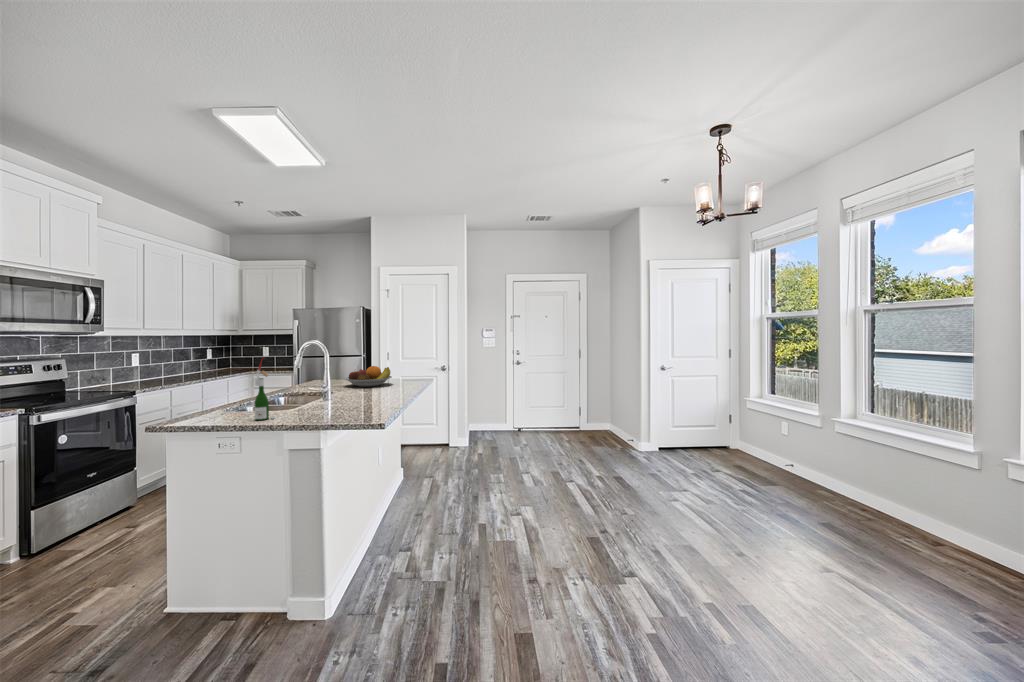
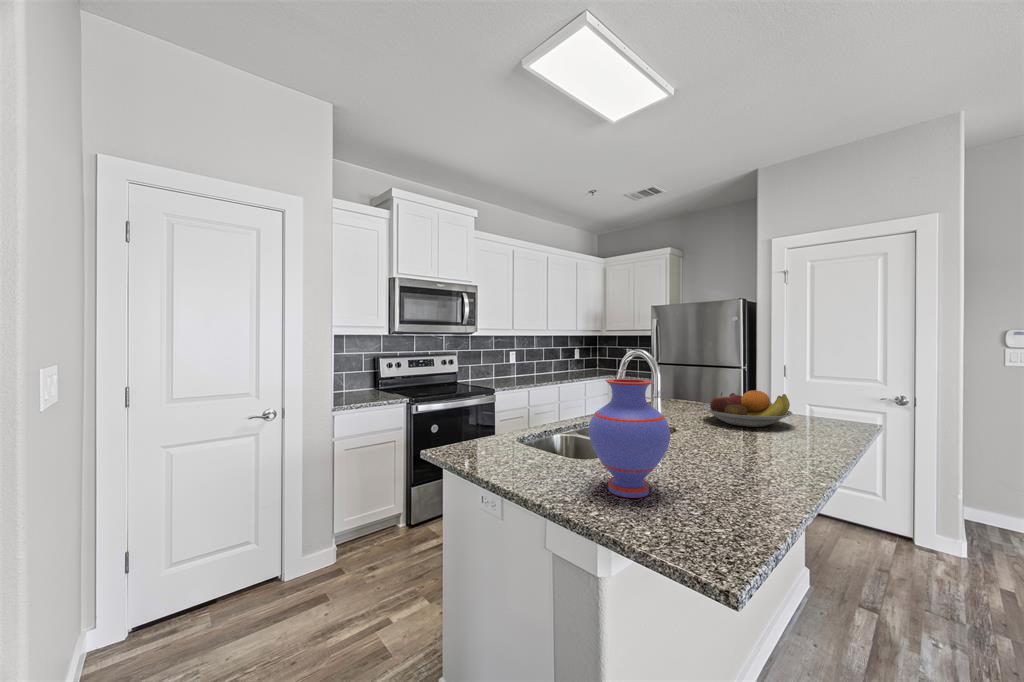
wine bottle: present [255,358,275,420] -> none [520,371,551,485]
vase: none [298,358,341,415] -> present [589,379,670,498]

